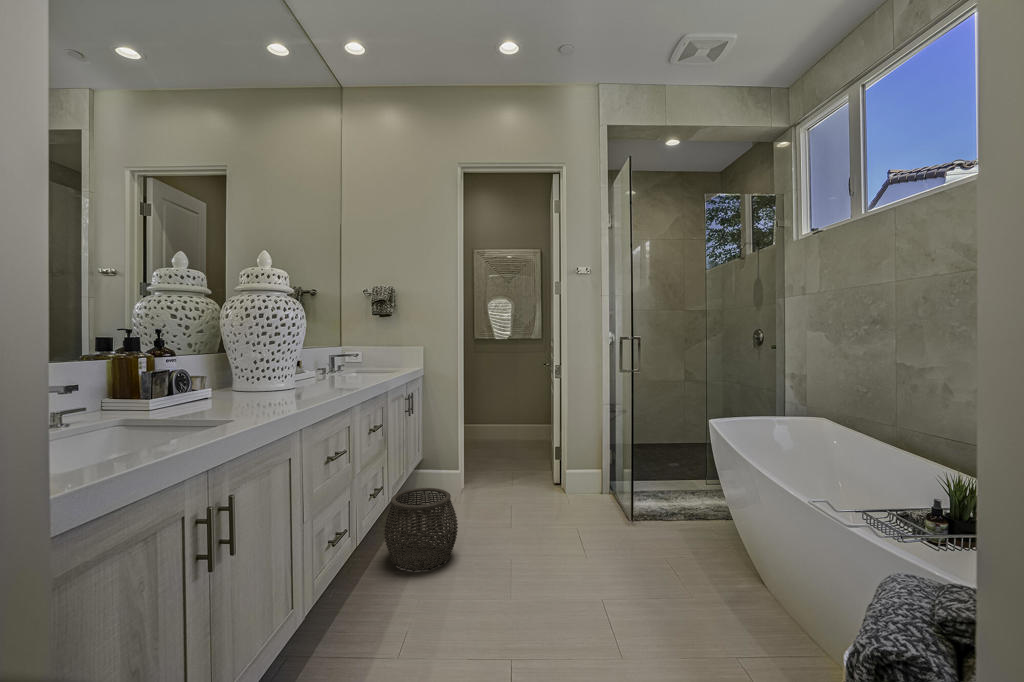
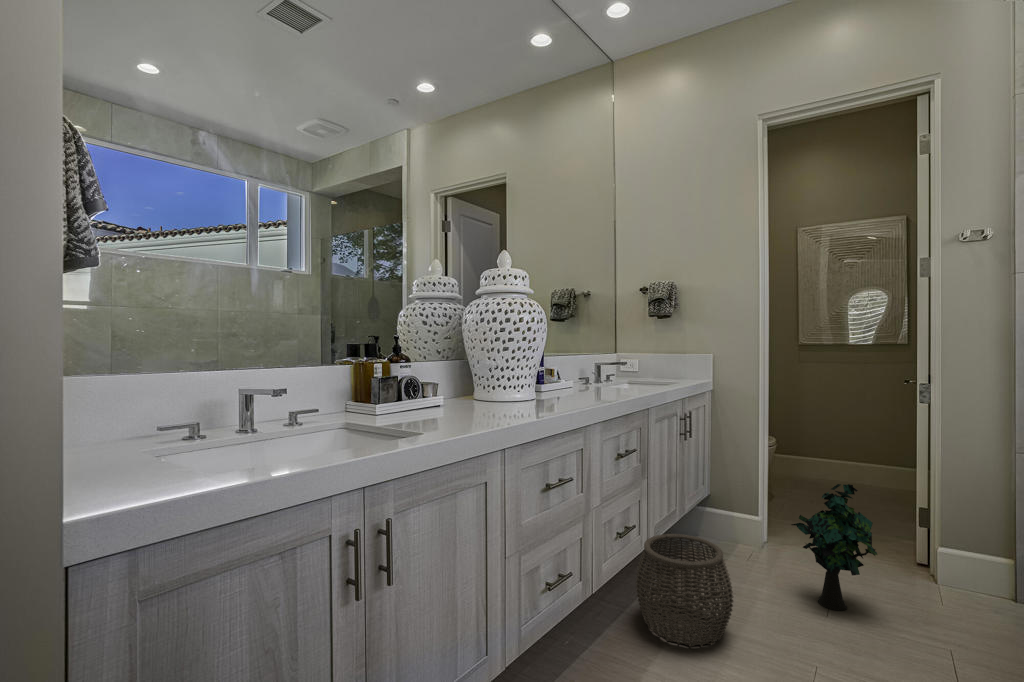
decorative plant: none [487,433,538,520] -> present [791,484,877,610]

